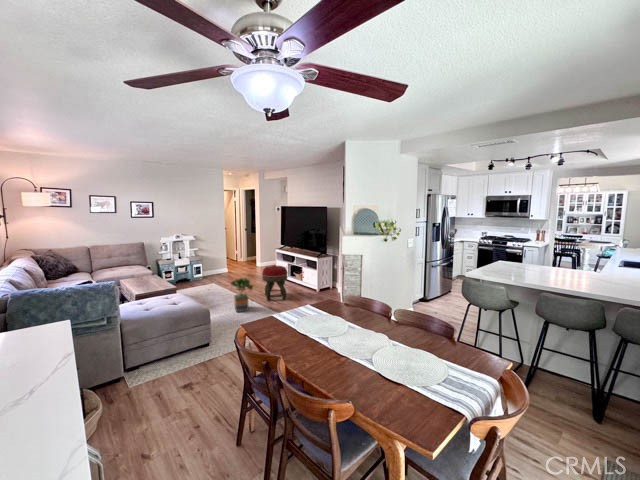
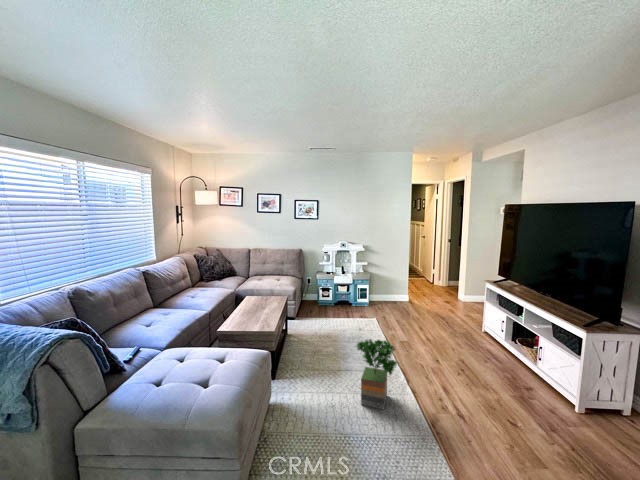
footstool: present [262,266,288,301] -> none [431,323,489,408]

